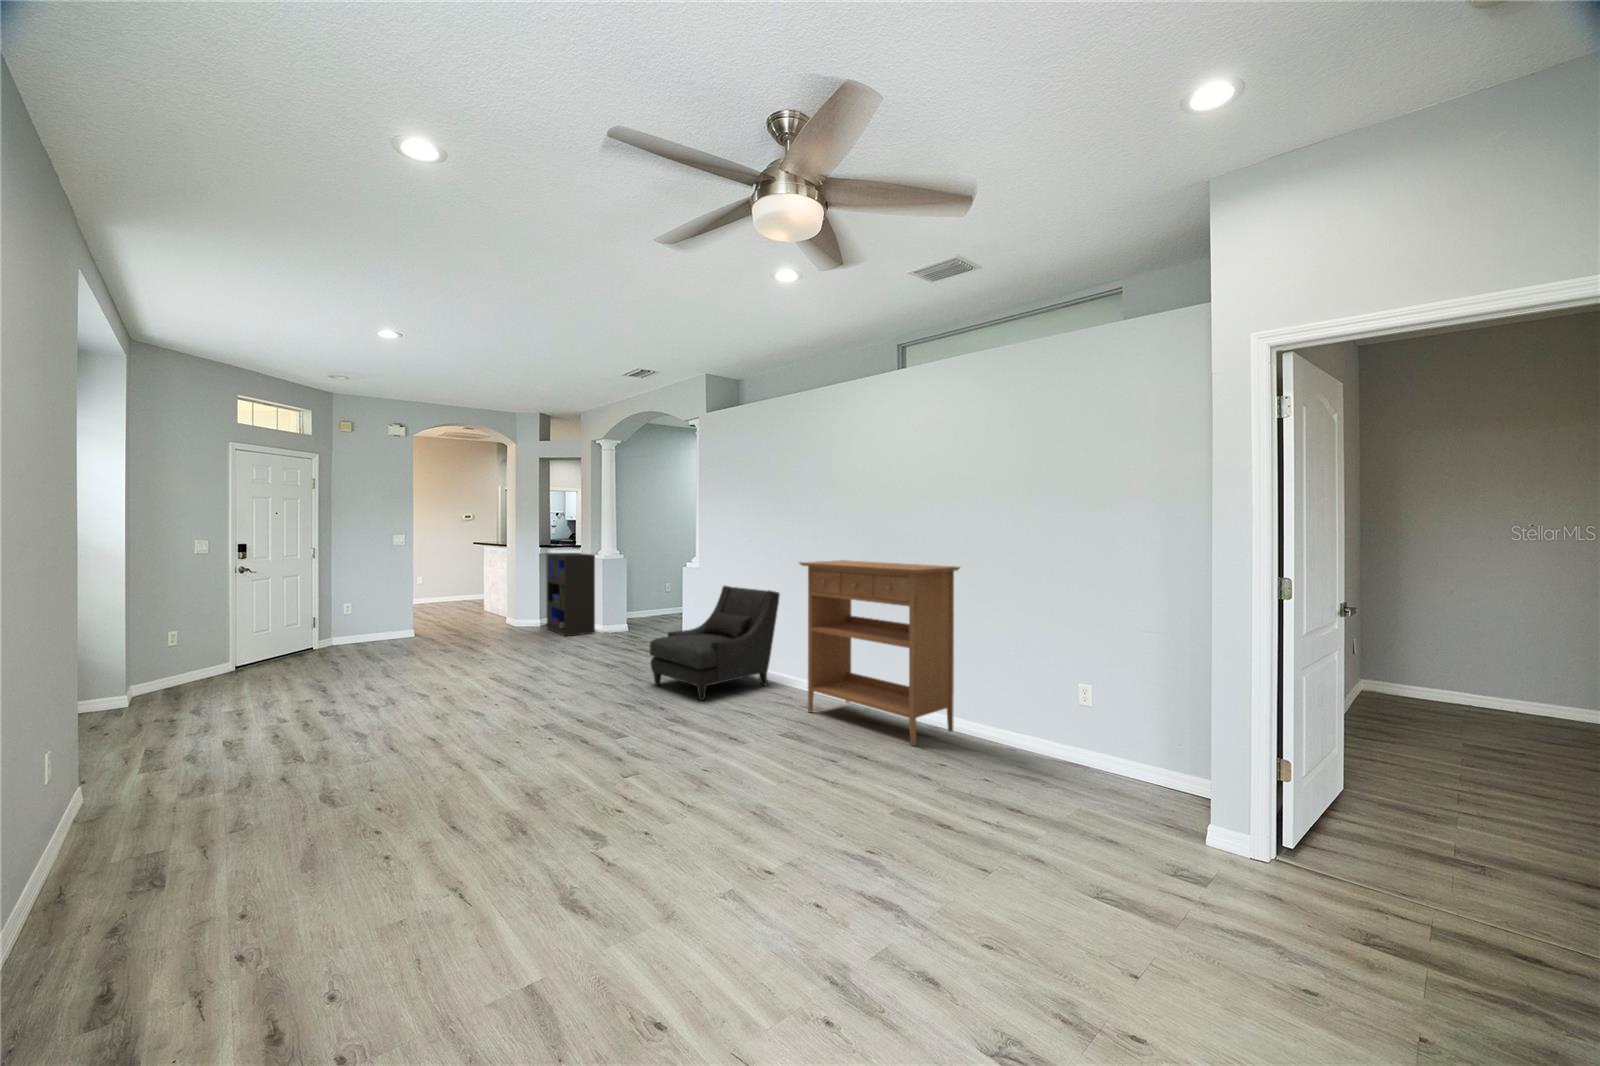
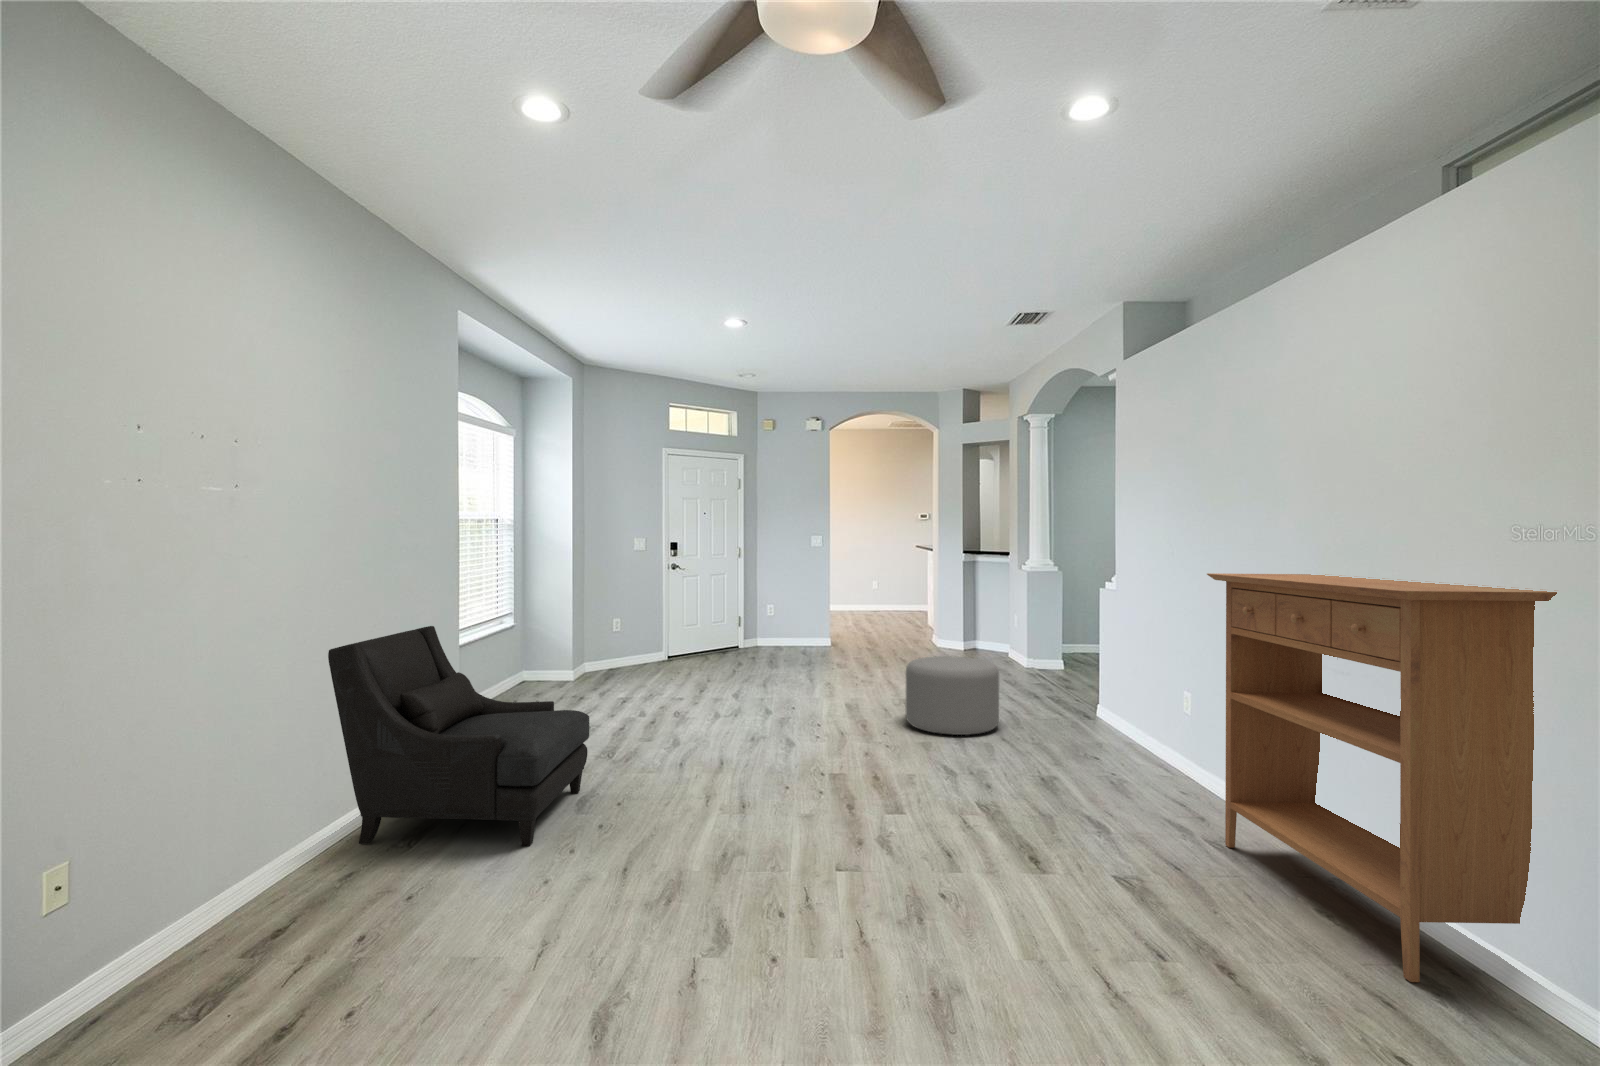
bookshelf: present [546,553,595,636] -> none [967,561,1018,667]
armchair: present [650,586,780,700] -> present [328,626,589,846]
ottoman: none [558,628,630,686] -> present [906,656,999,735]

